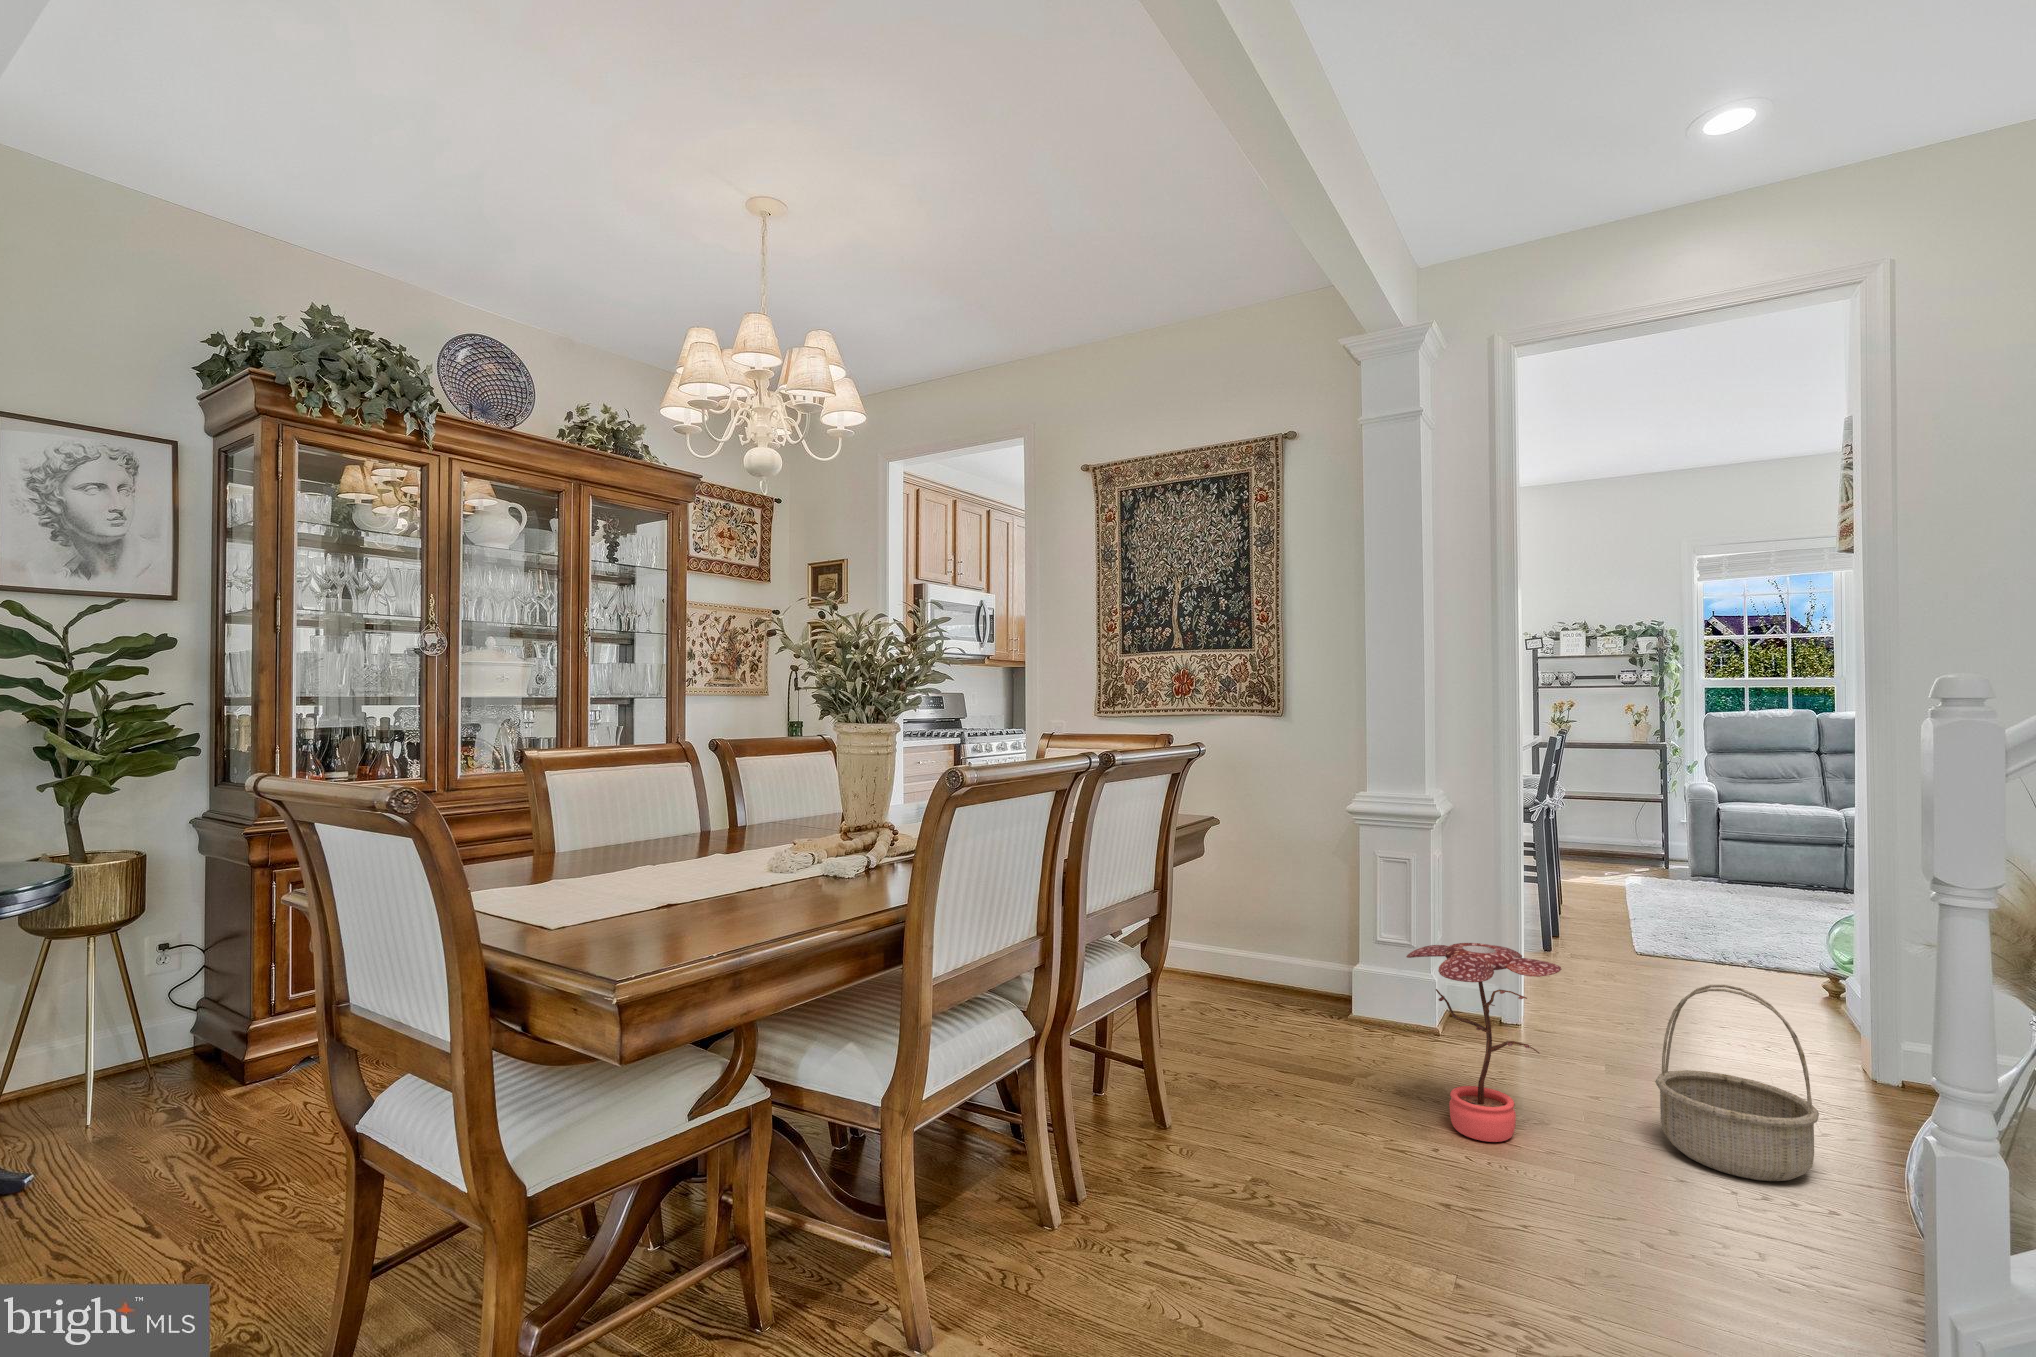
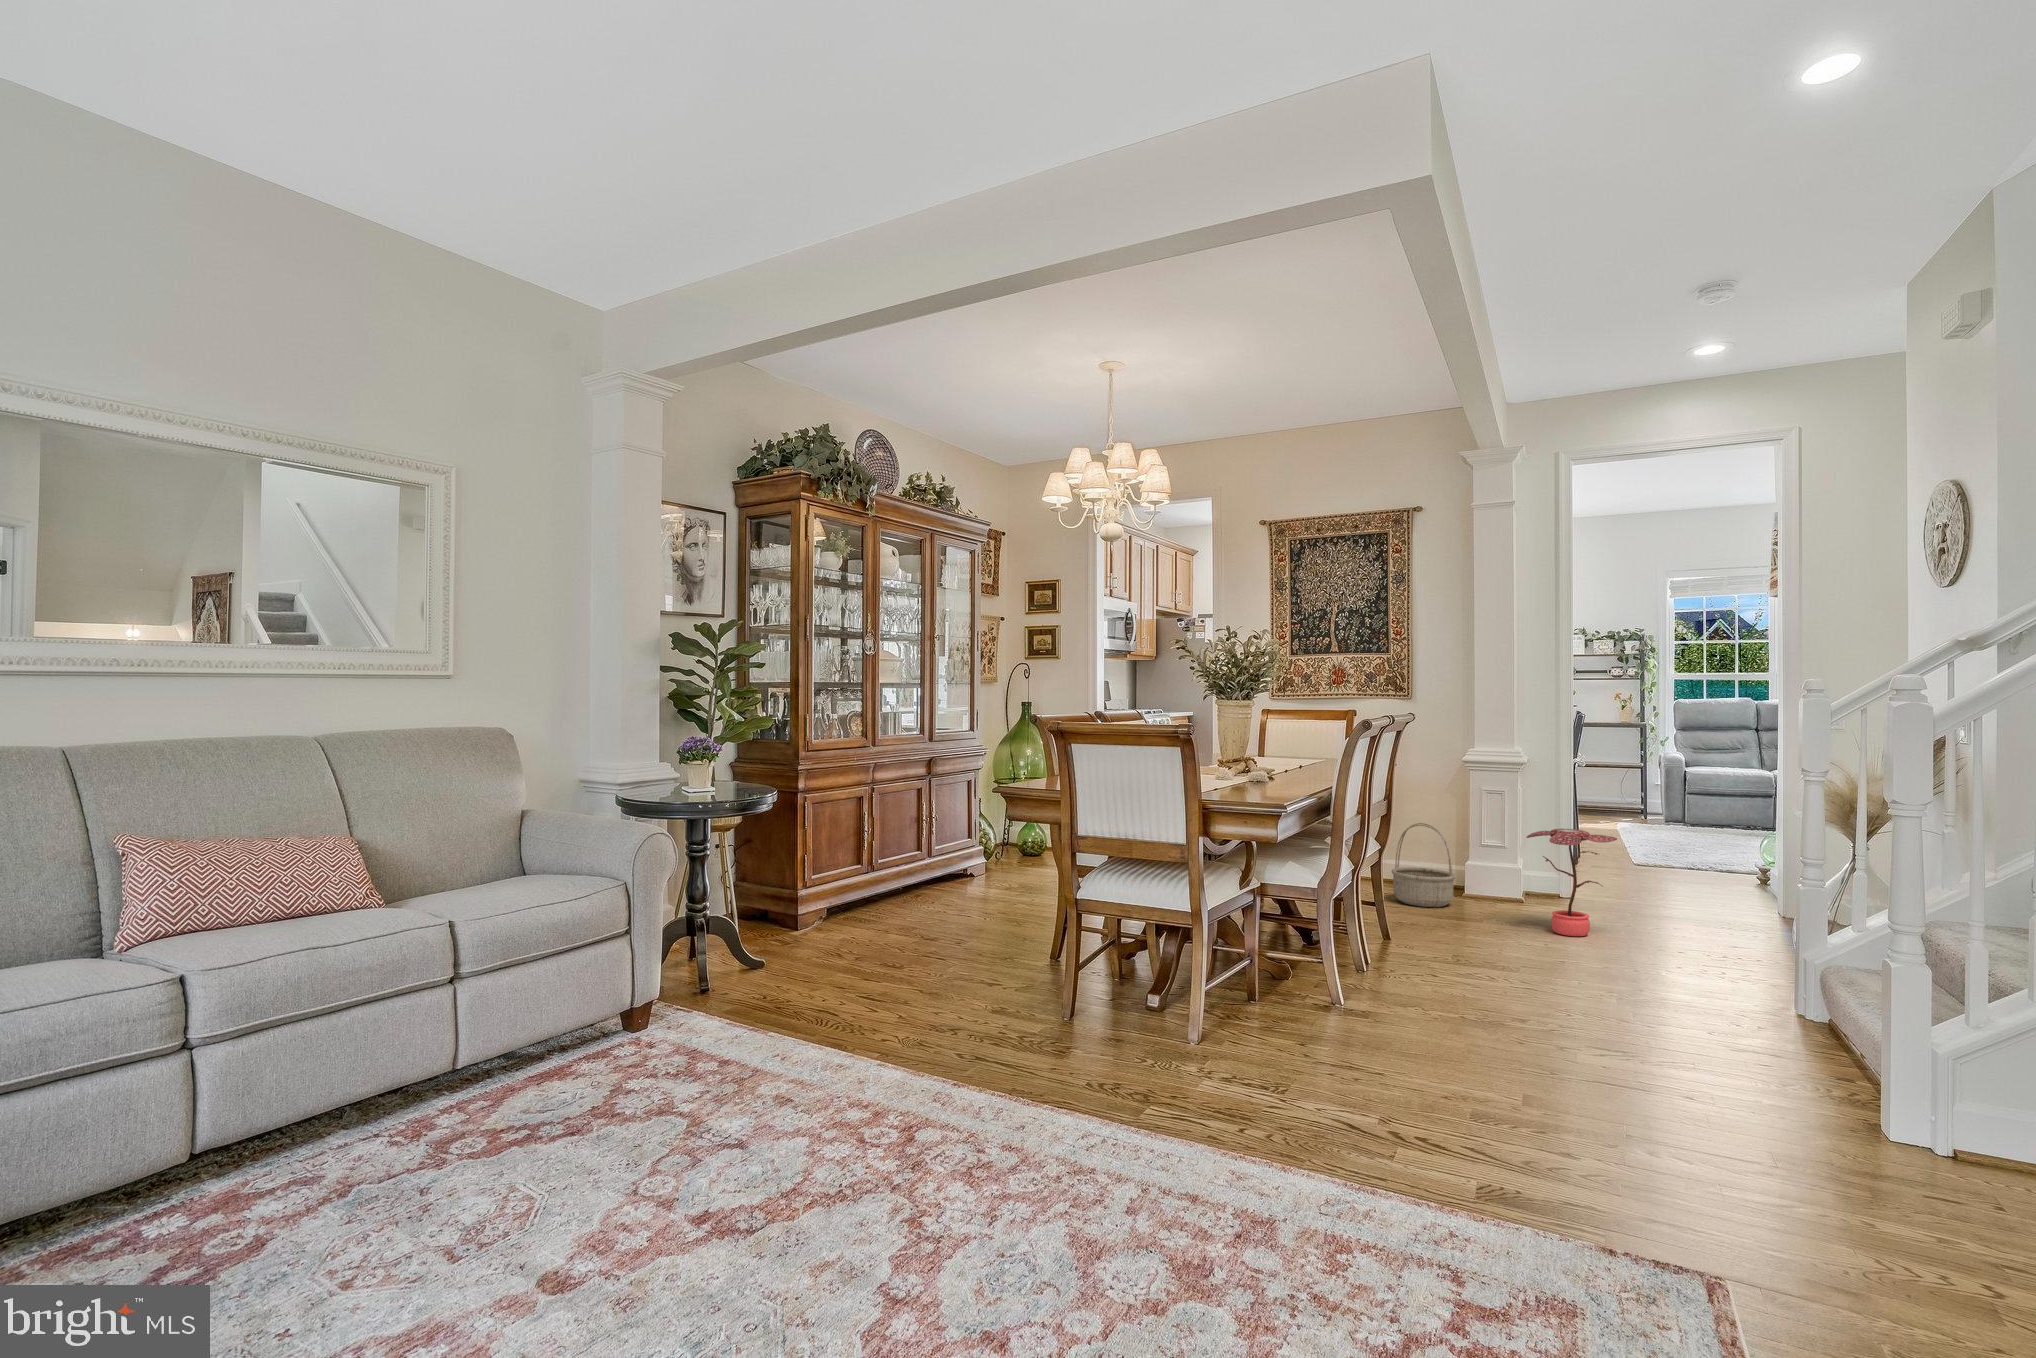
basket: present [1655,985,1819,1181] -> present [1391,823,1455,907]

